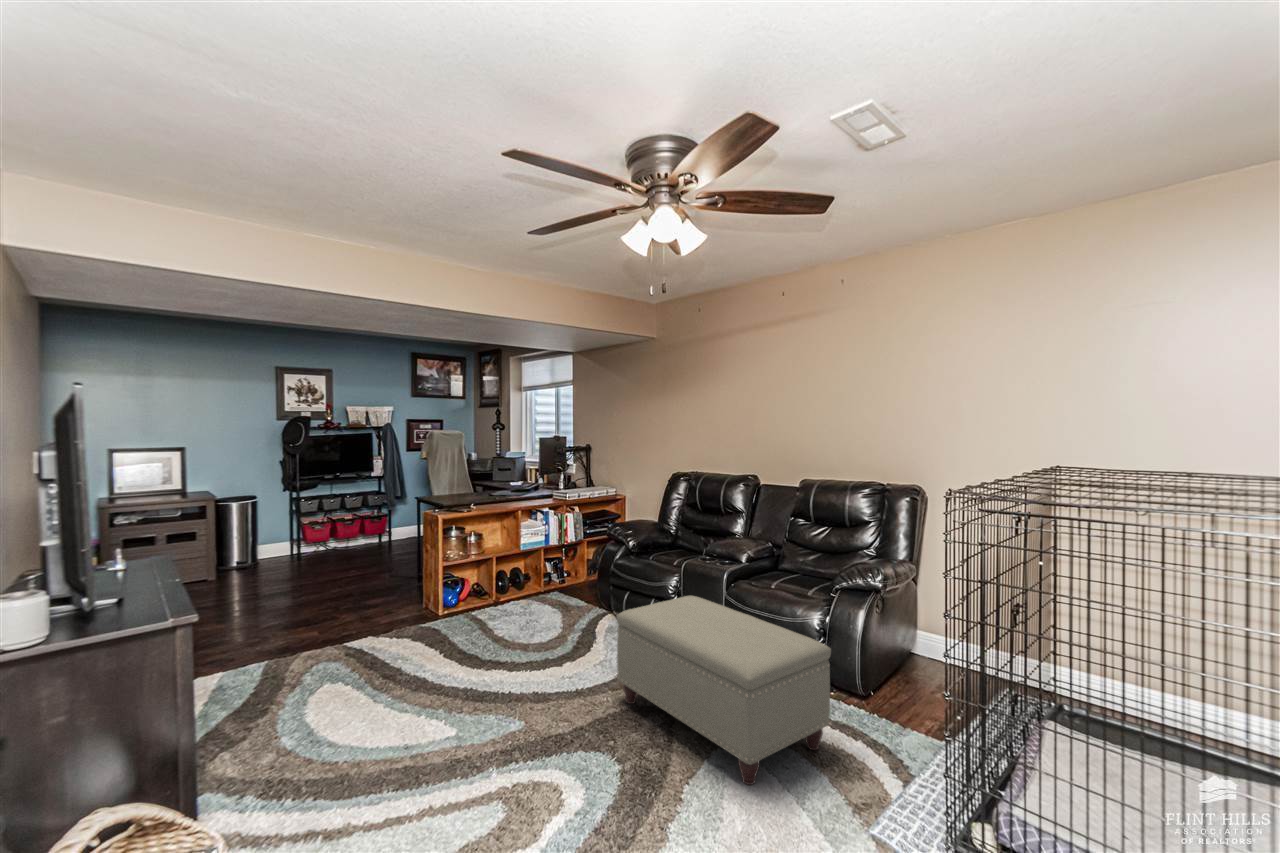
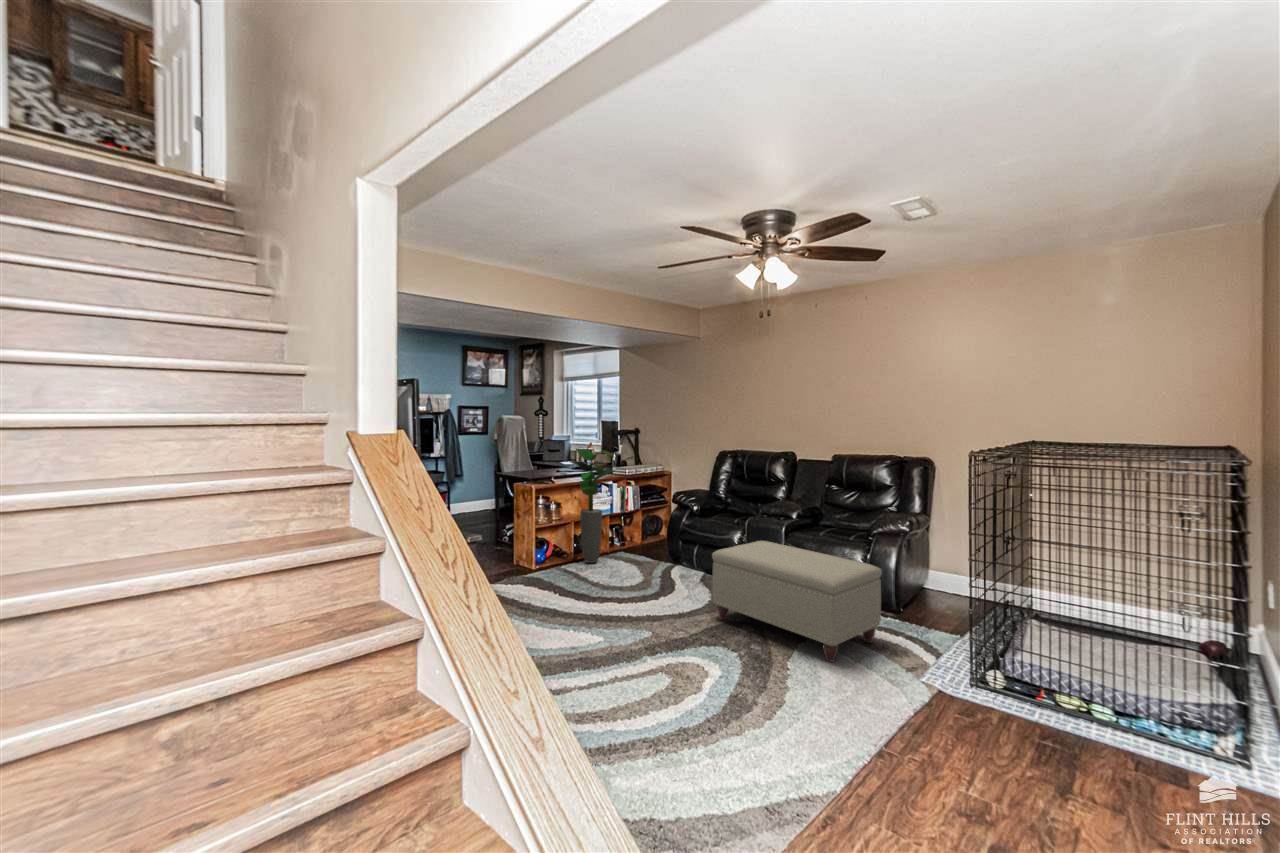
potted plant: none [480,470,541,609] -> present [574,448,615,563]

